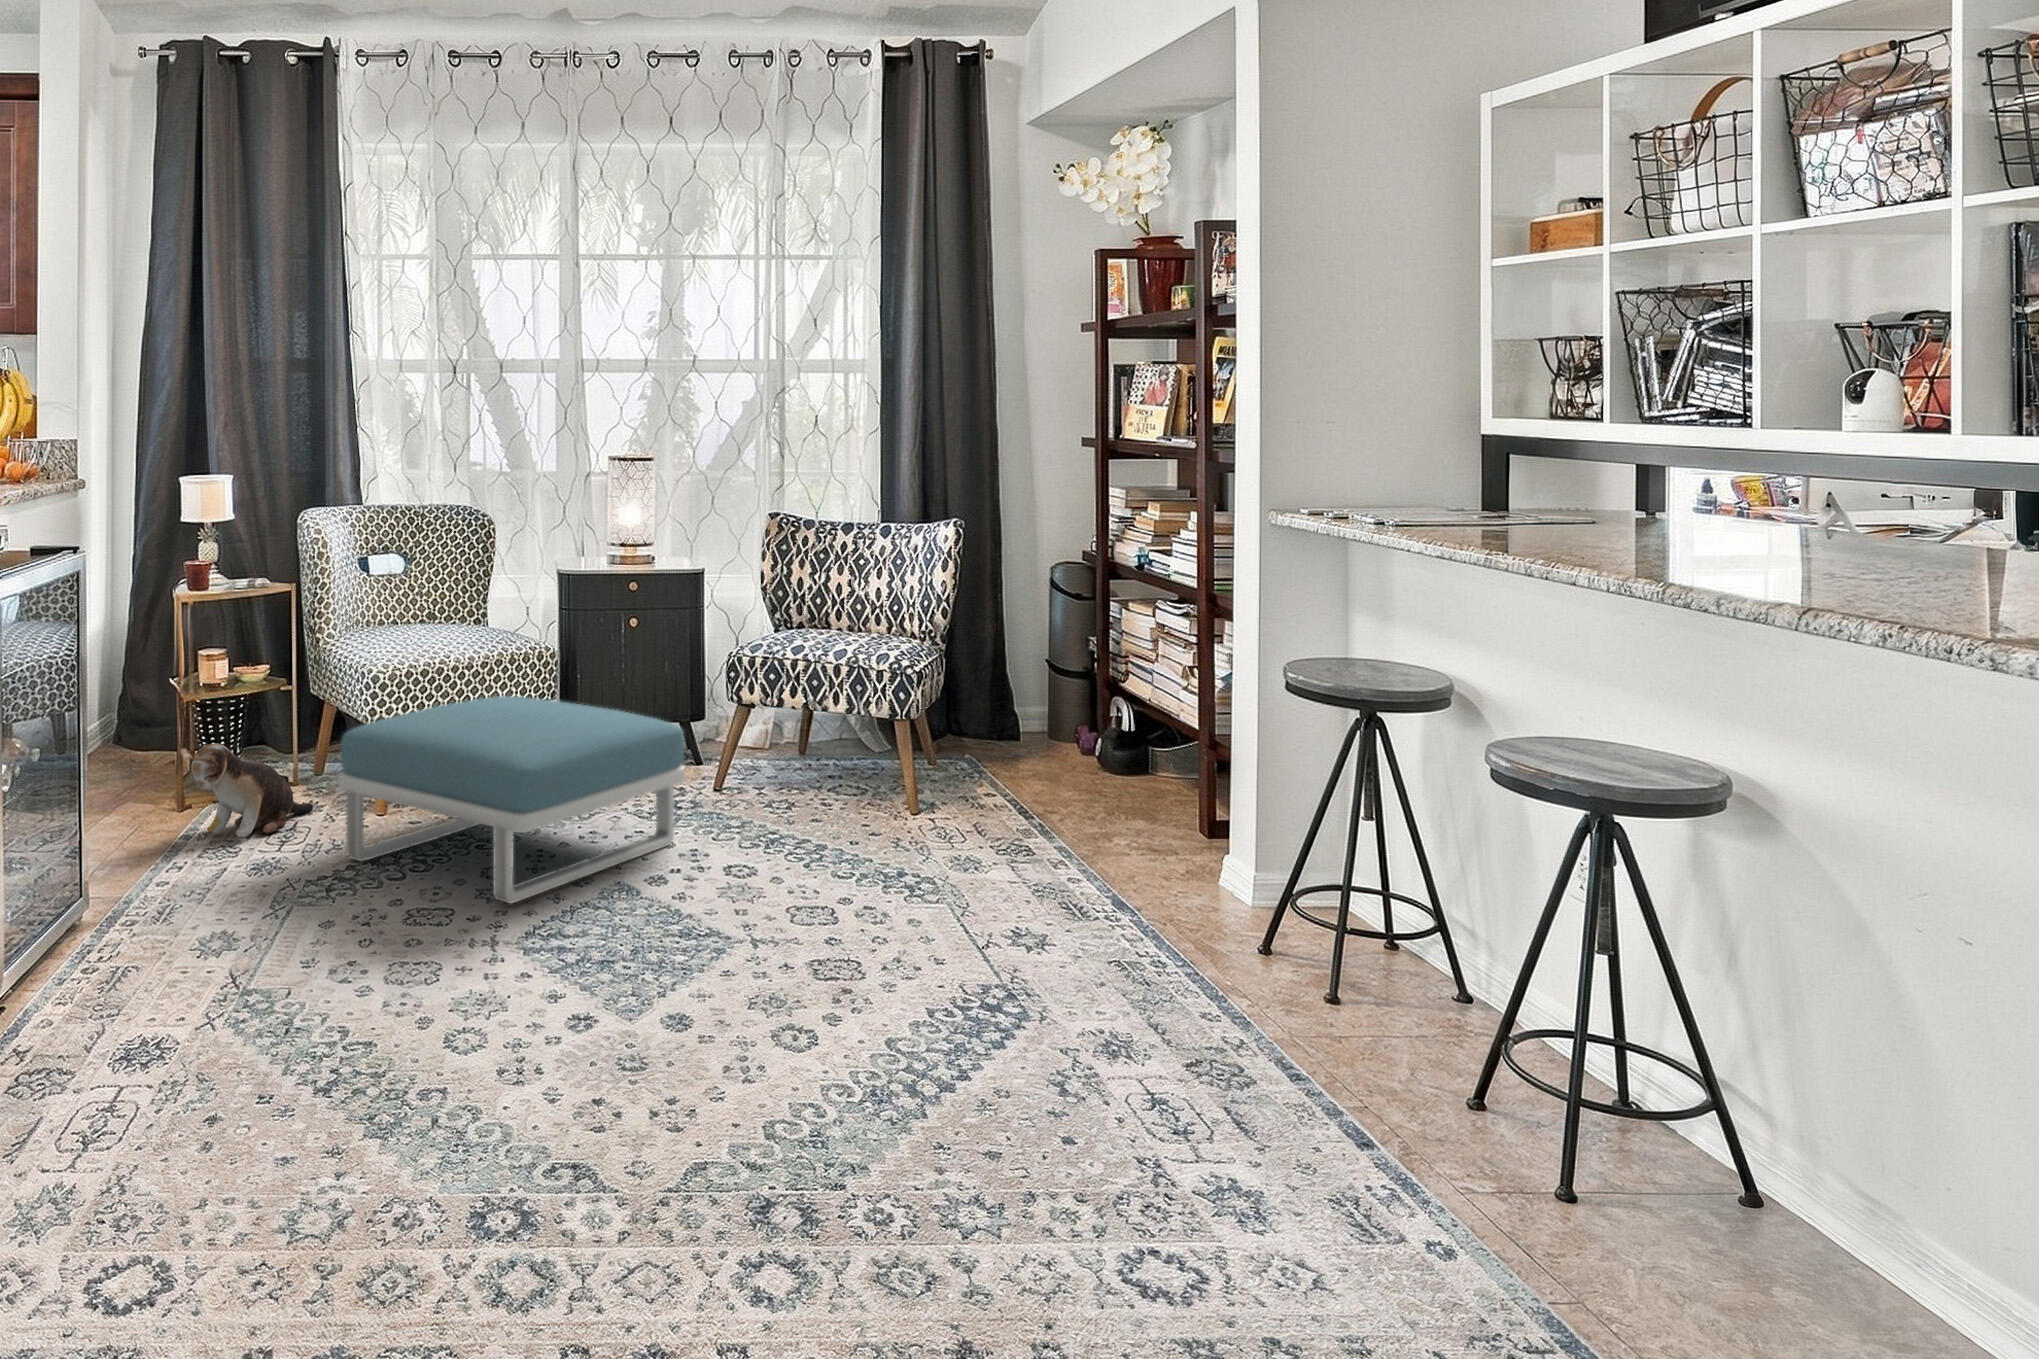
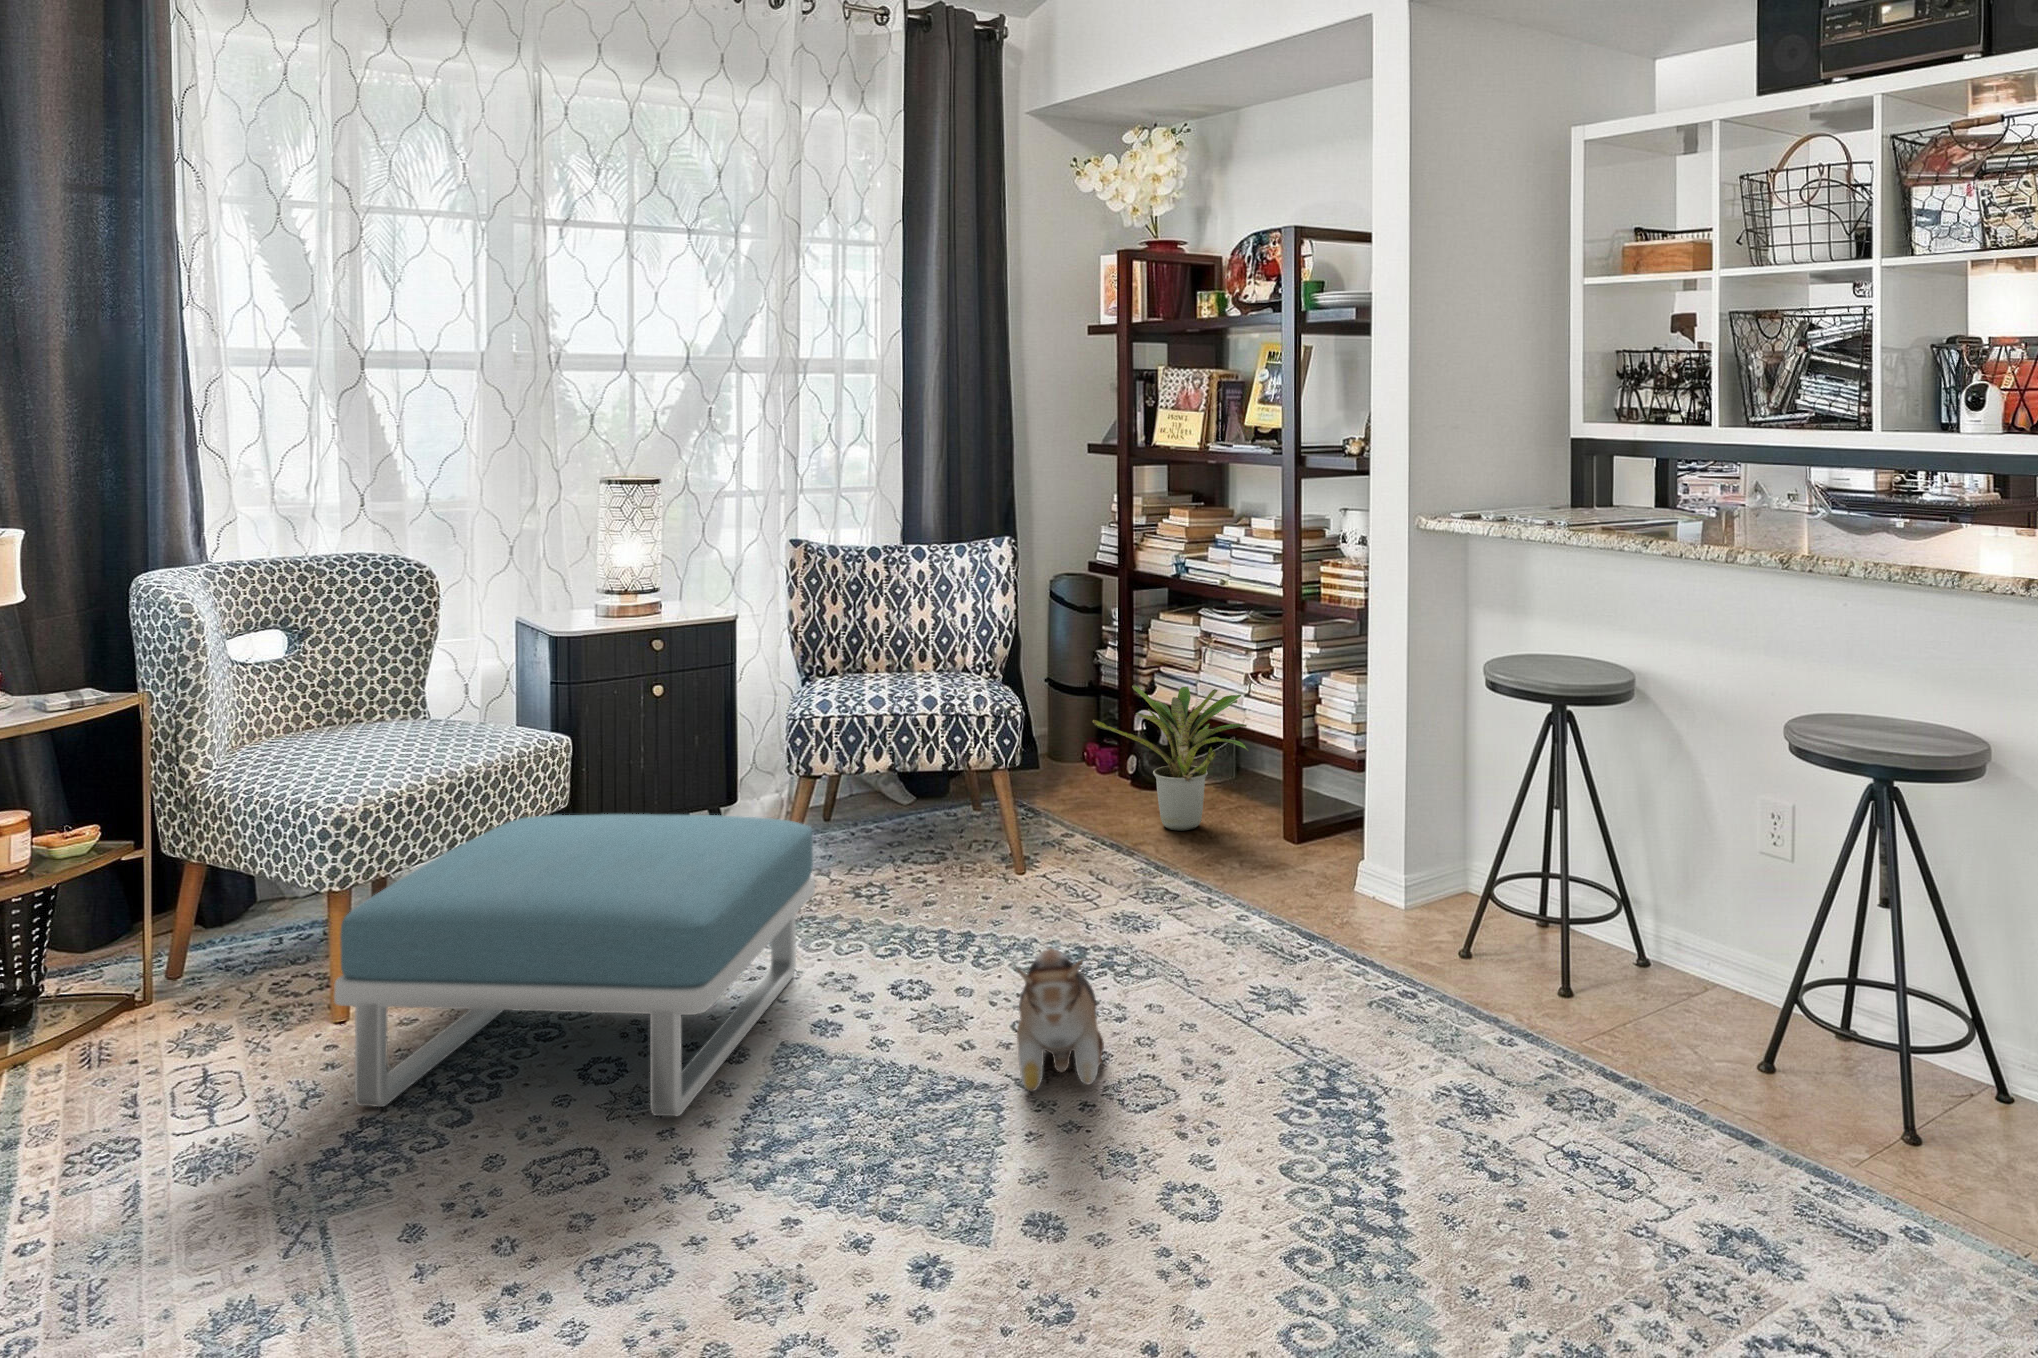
potted plant: none [1031,662,1171,805] -> present [1093,686,1248,831]
plush toy: present [181,743,313,837] -> present [1016,949,1104,1091]

